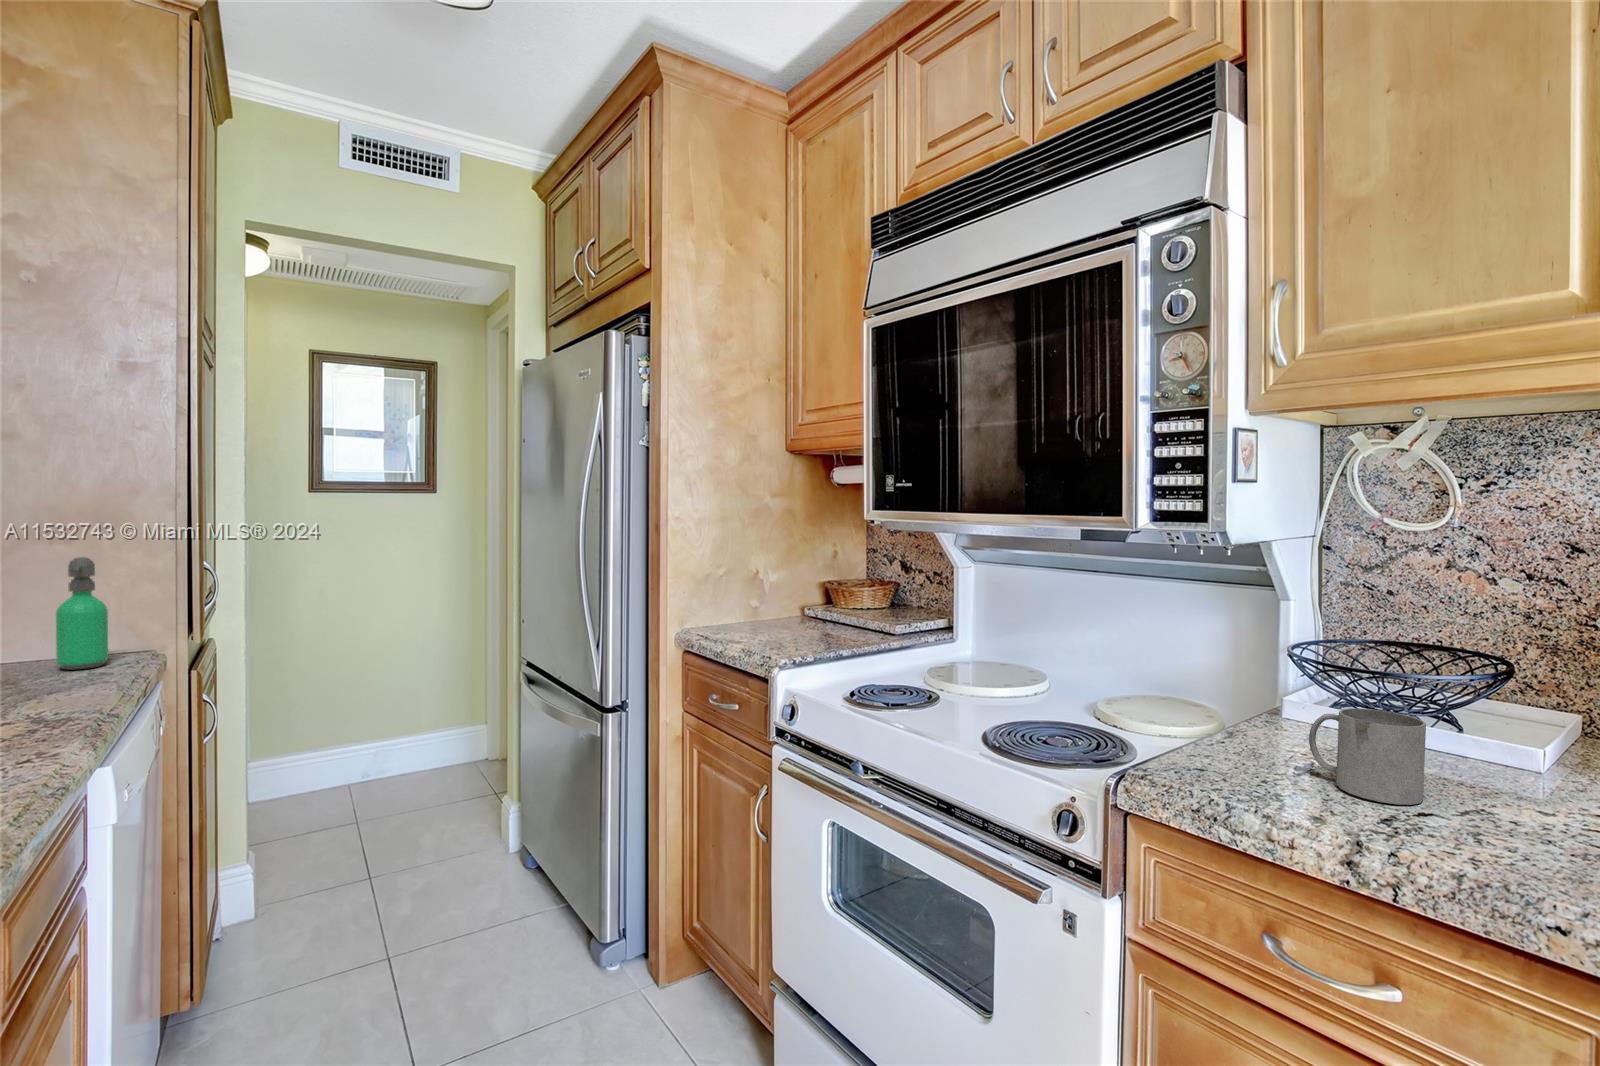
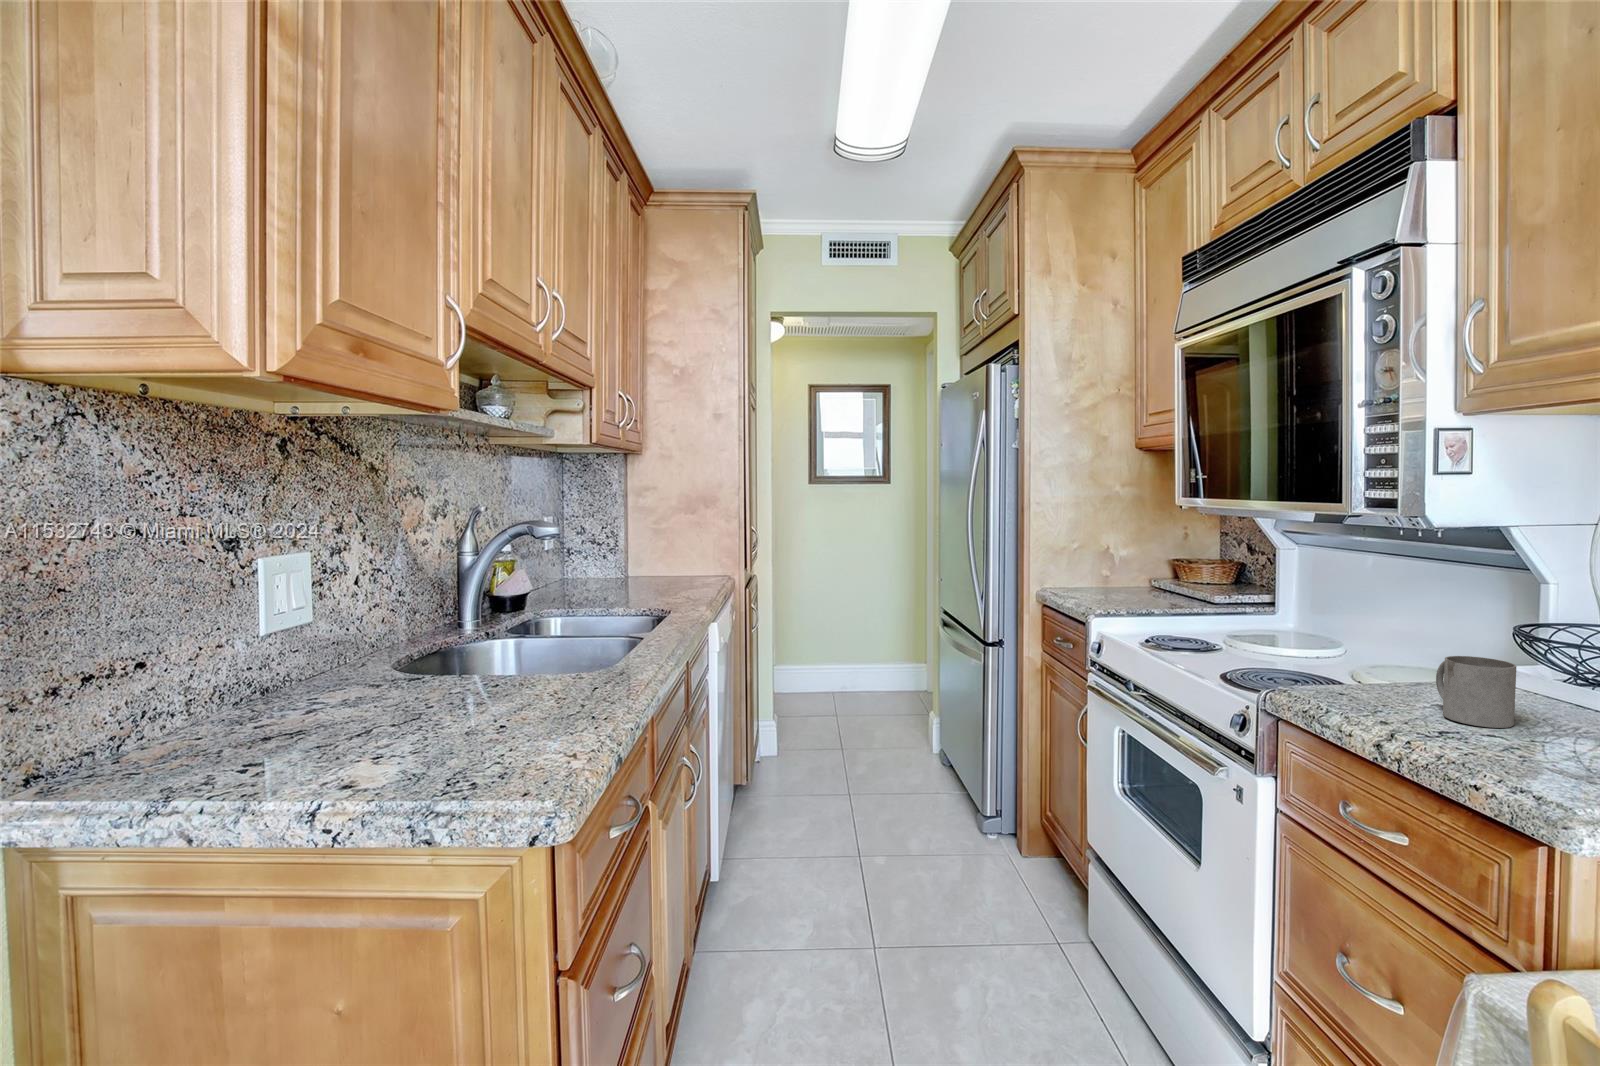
soap dispenser: present [56,557,108,670] -> none [693,531,713,589]

